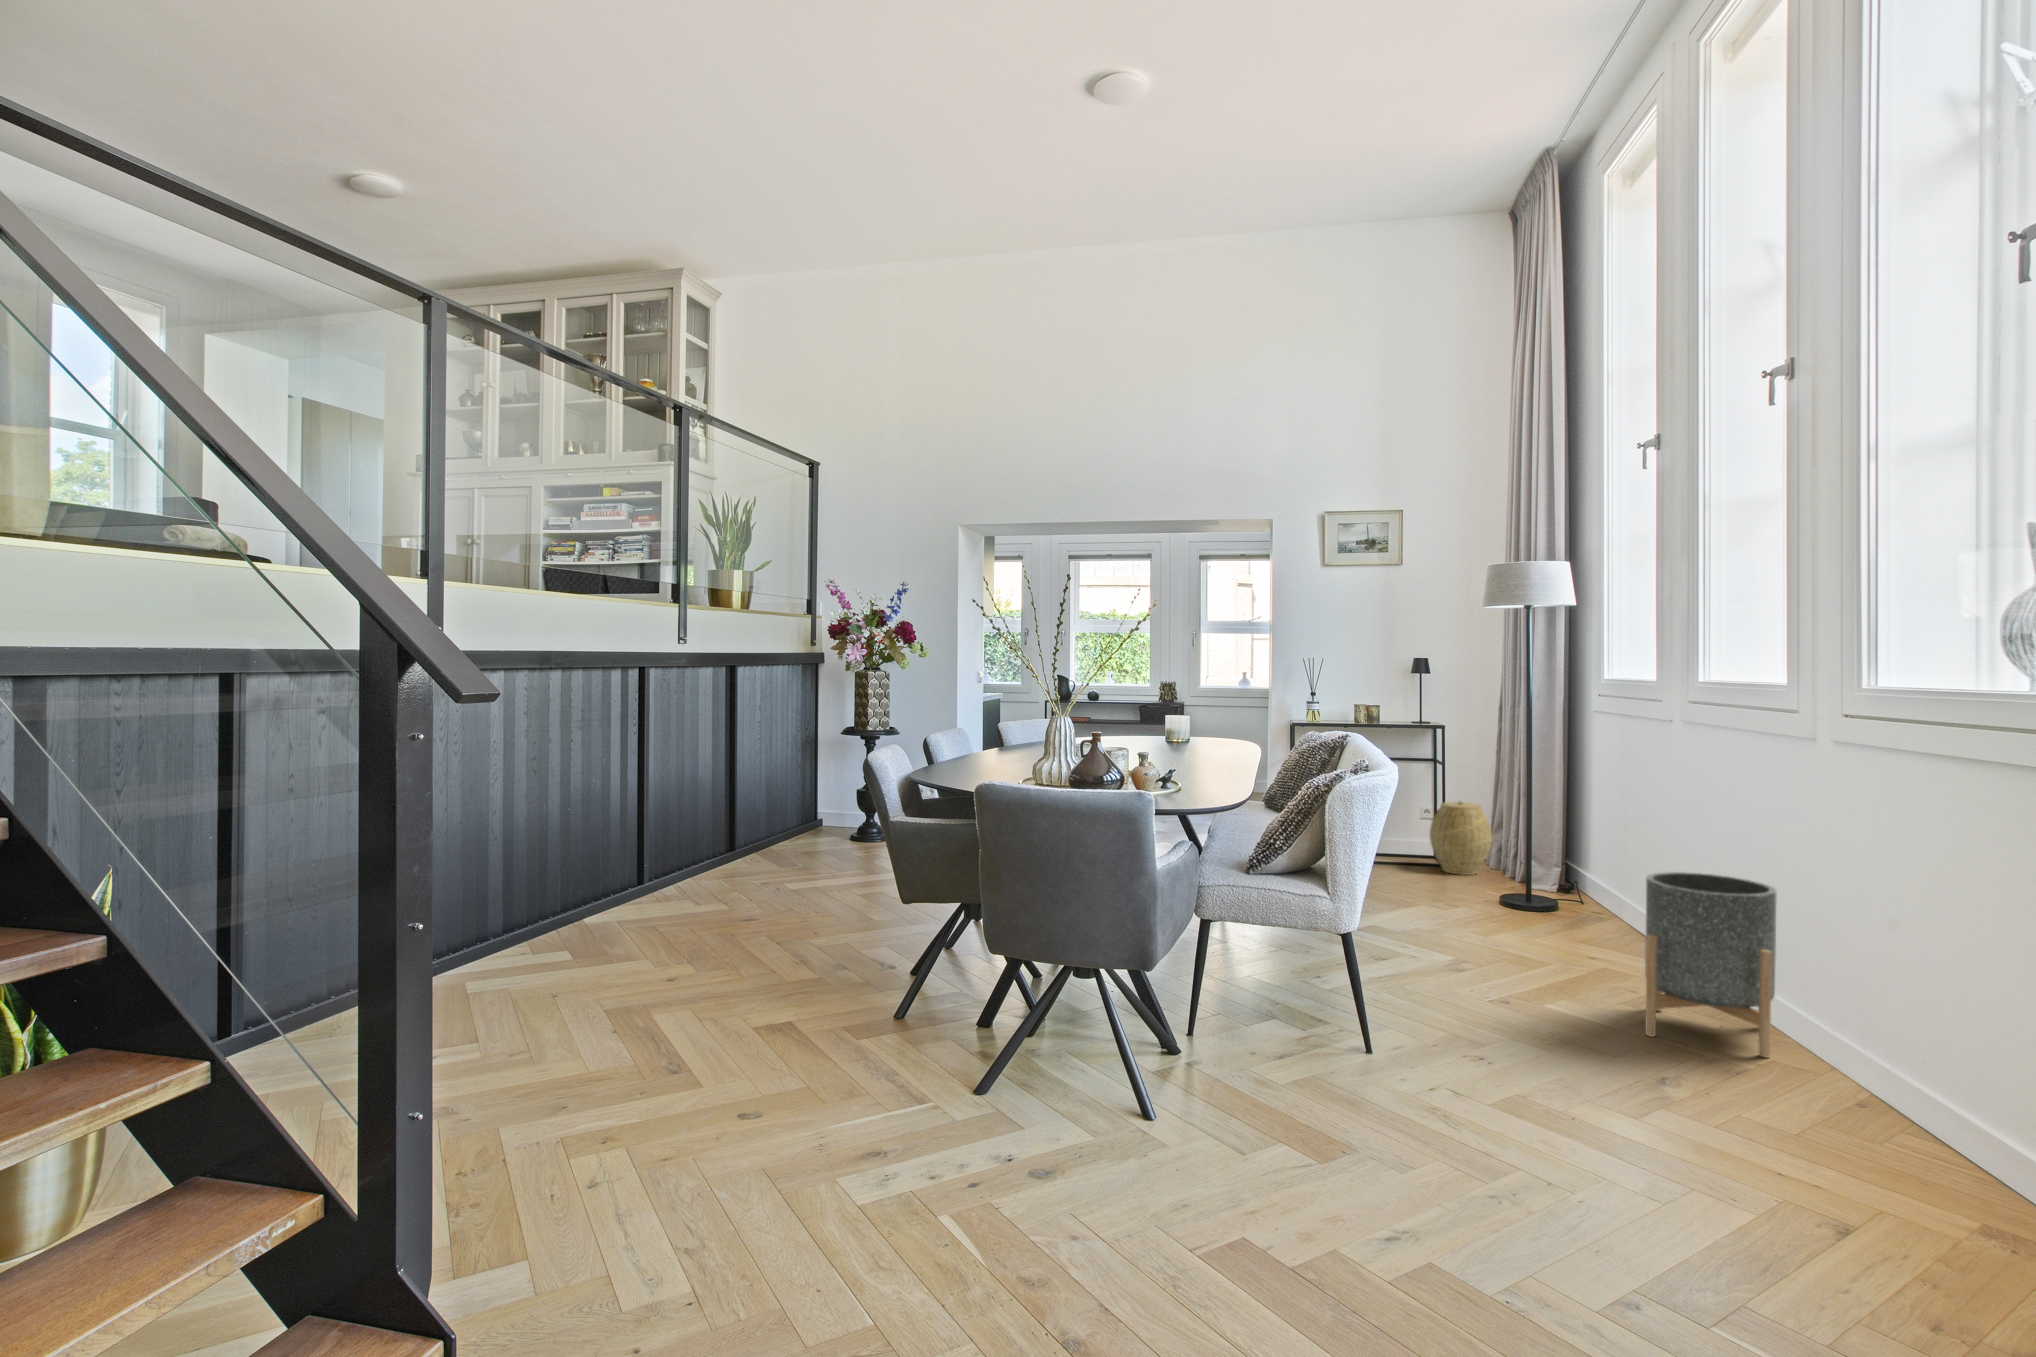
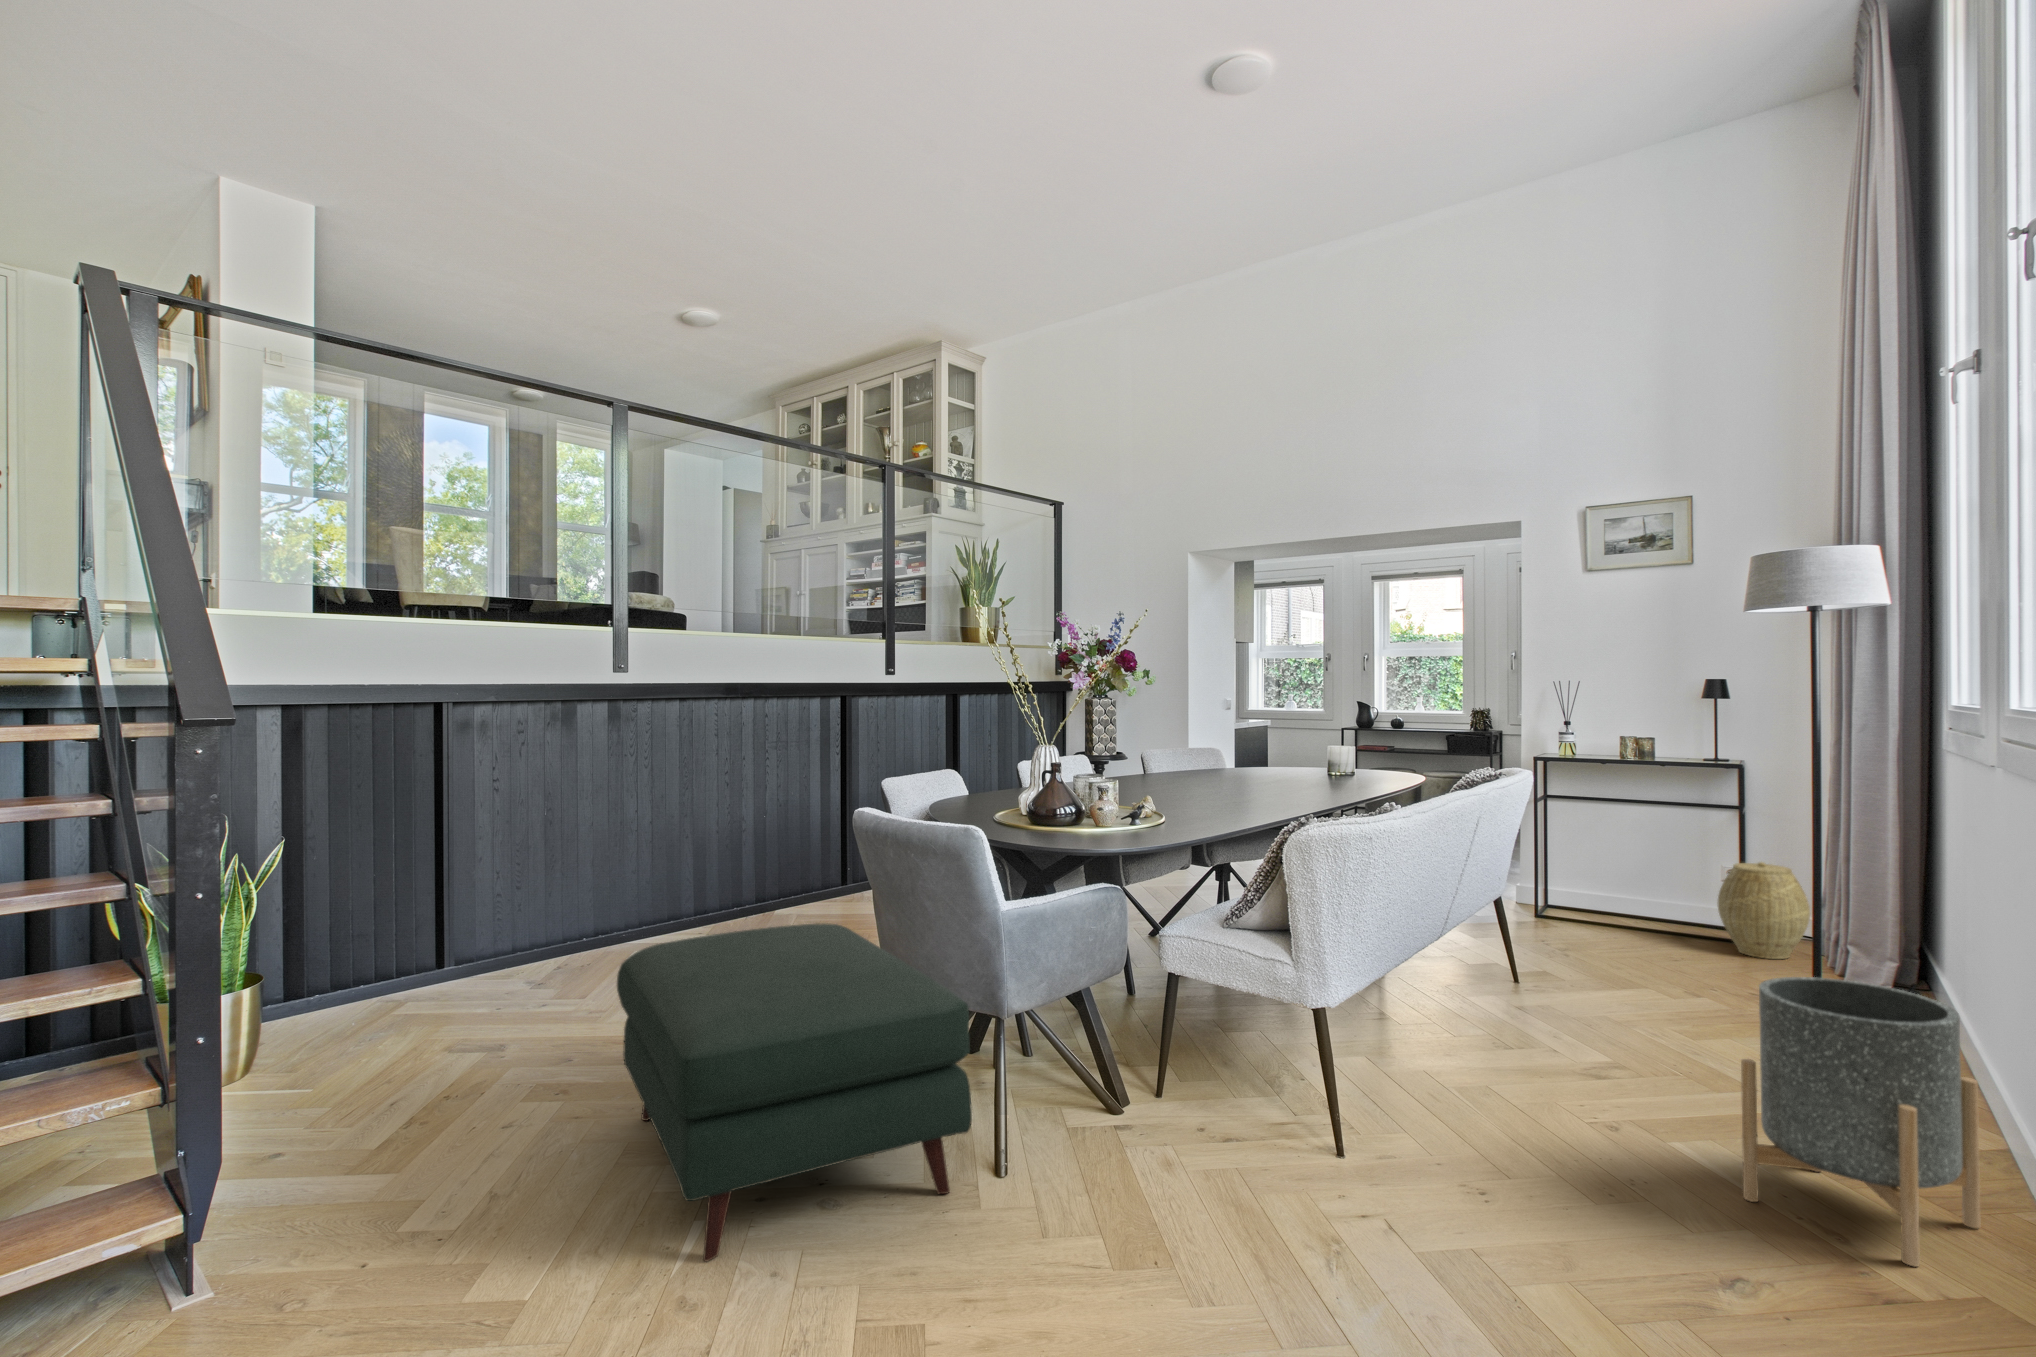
ottoman: none [720,907,1174,1256] -> present [617,923,972,1261]

